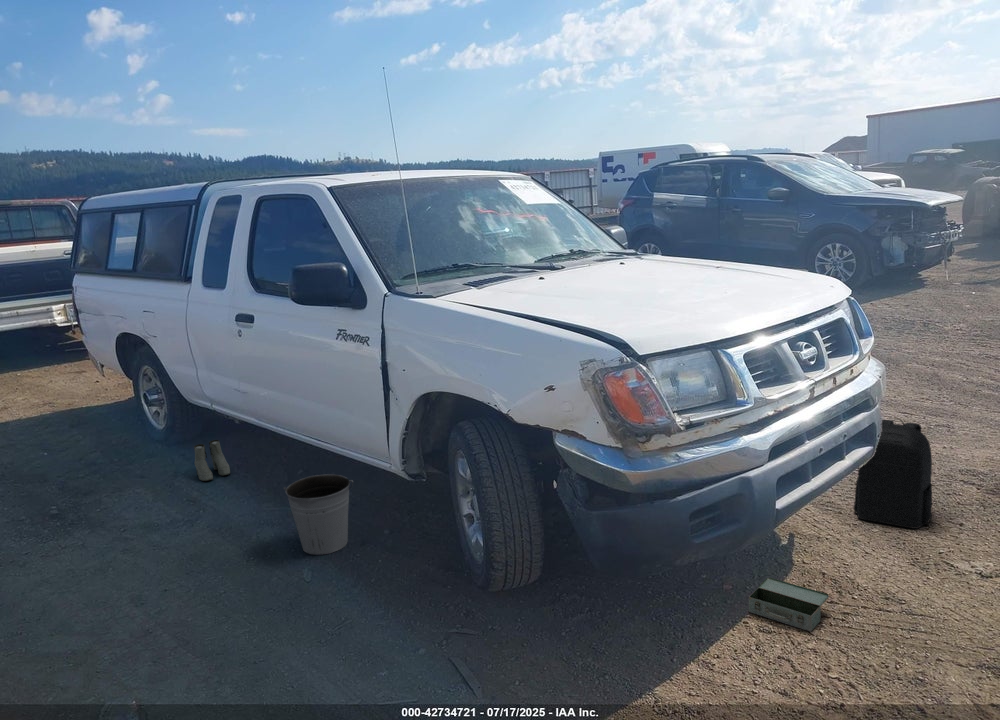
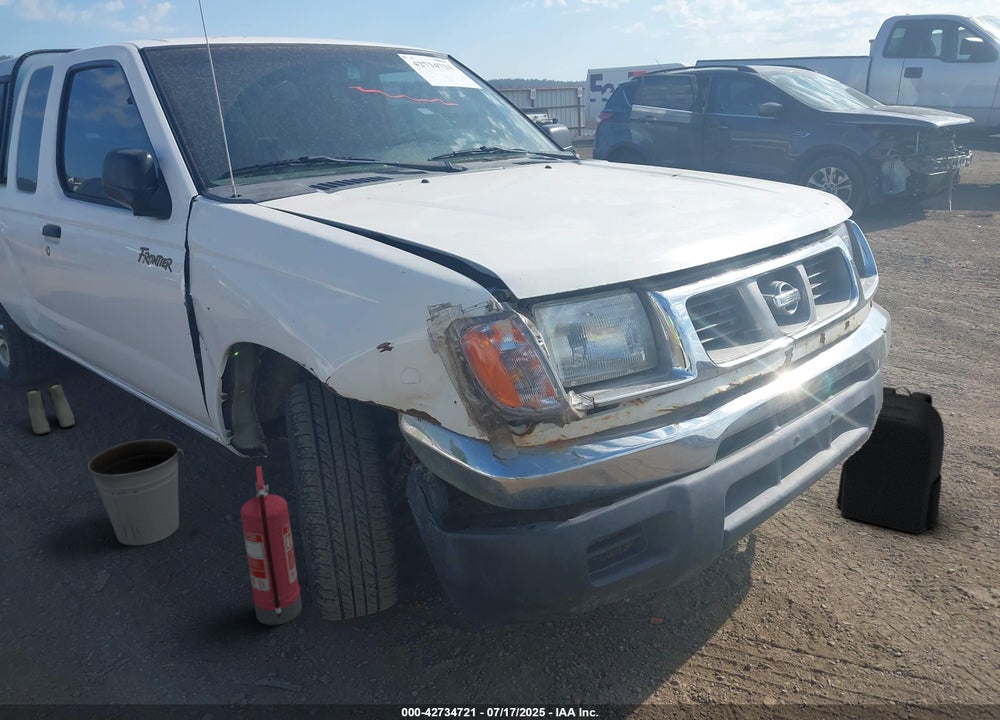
fire extinguisher: none [423,484,463,601] -> present [241,466,302,625]
toolbox: present [749,578,829,632] -> none [682,610,796,700]

